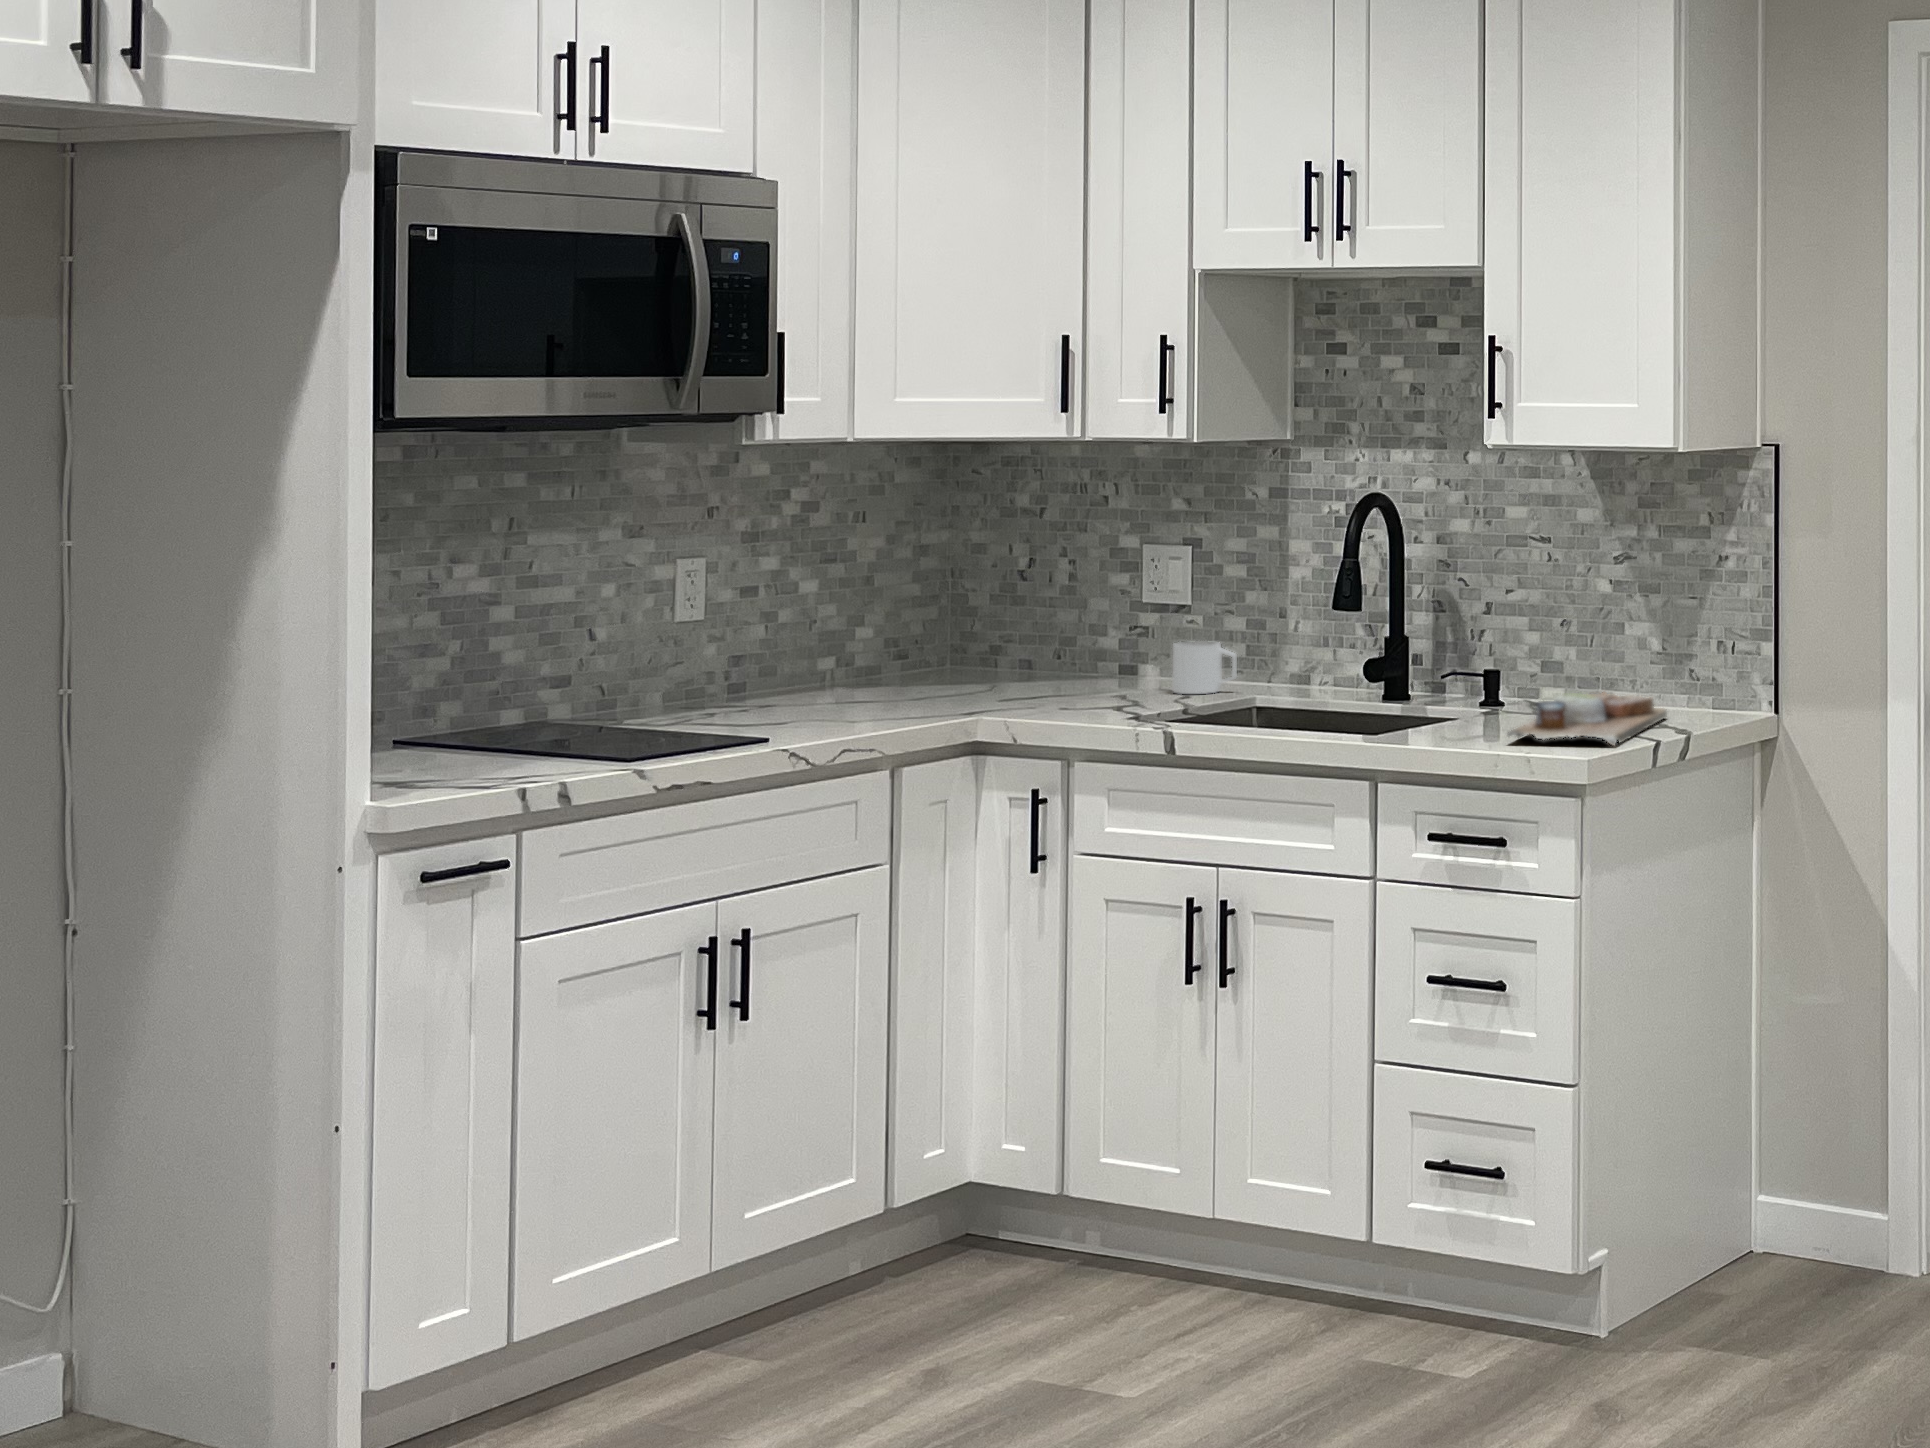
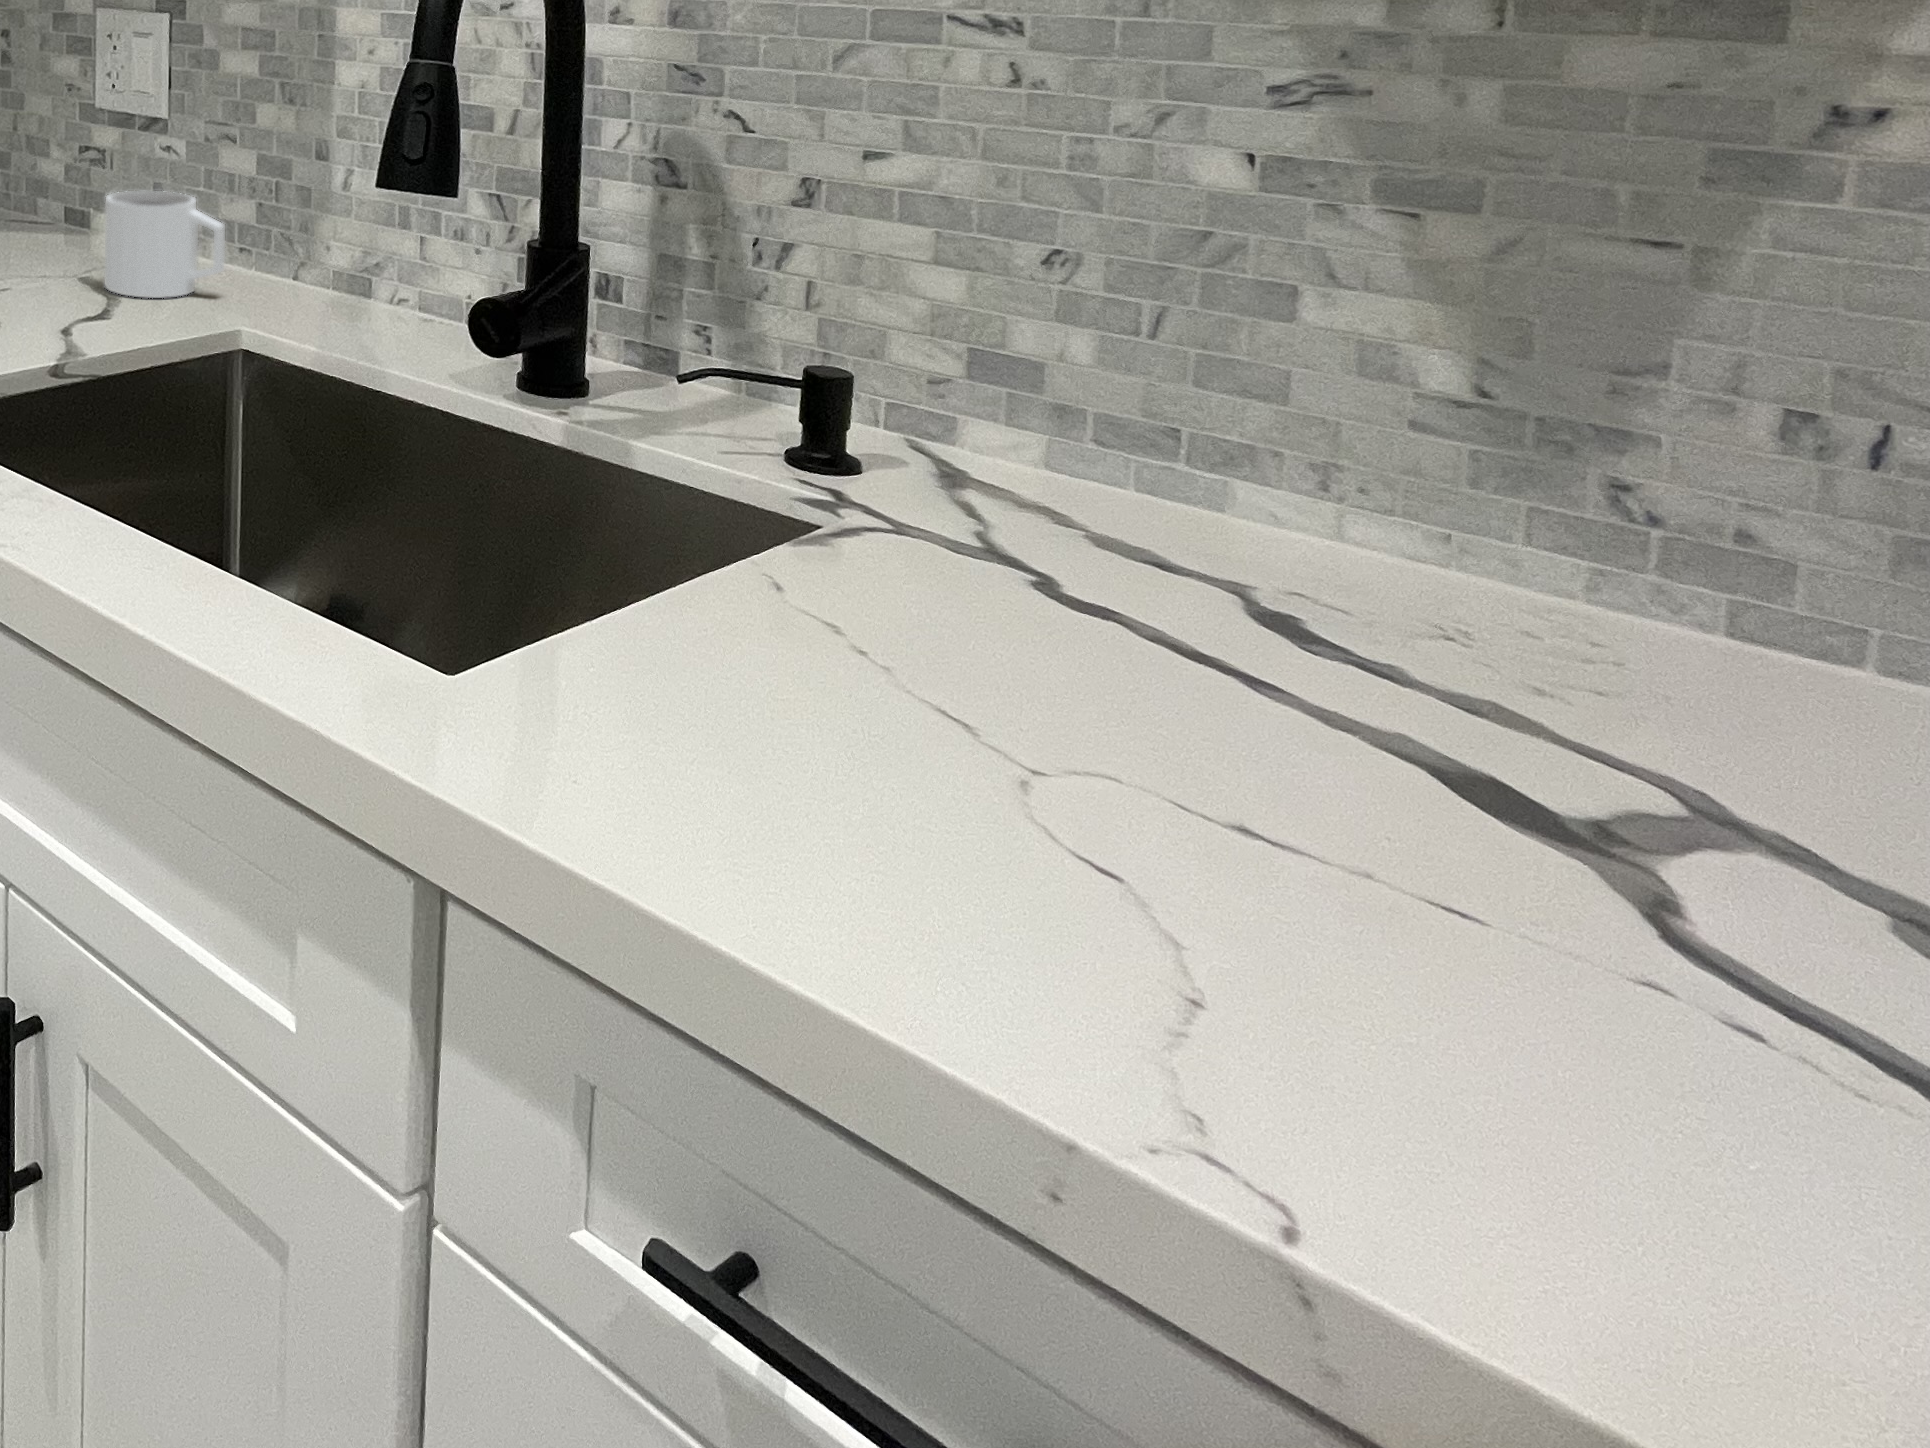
cutting board: present [1508,692,1667,746] -> none [998,520,1712,1110]

